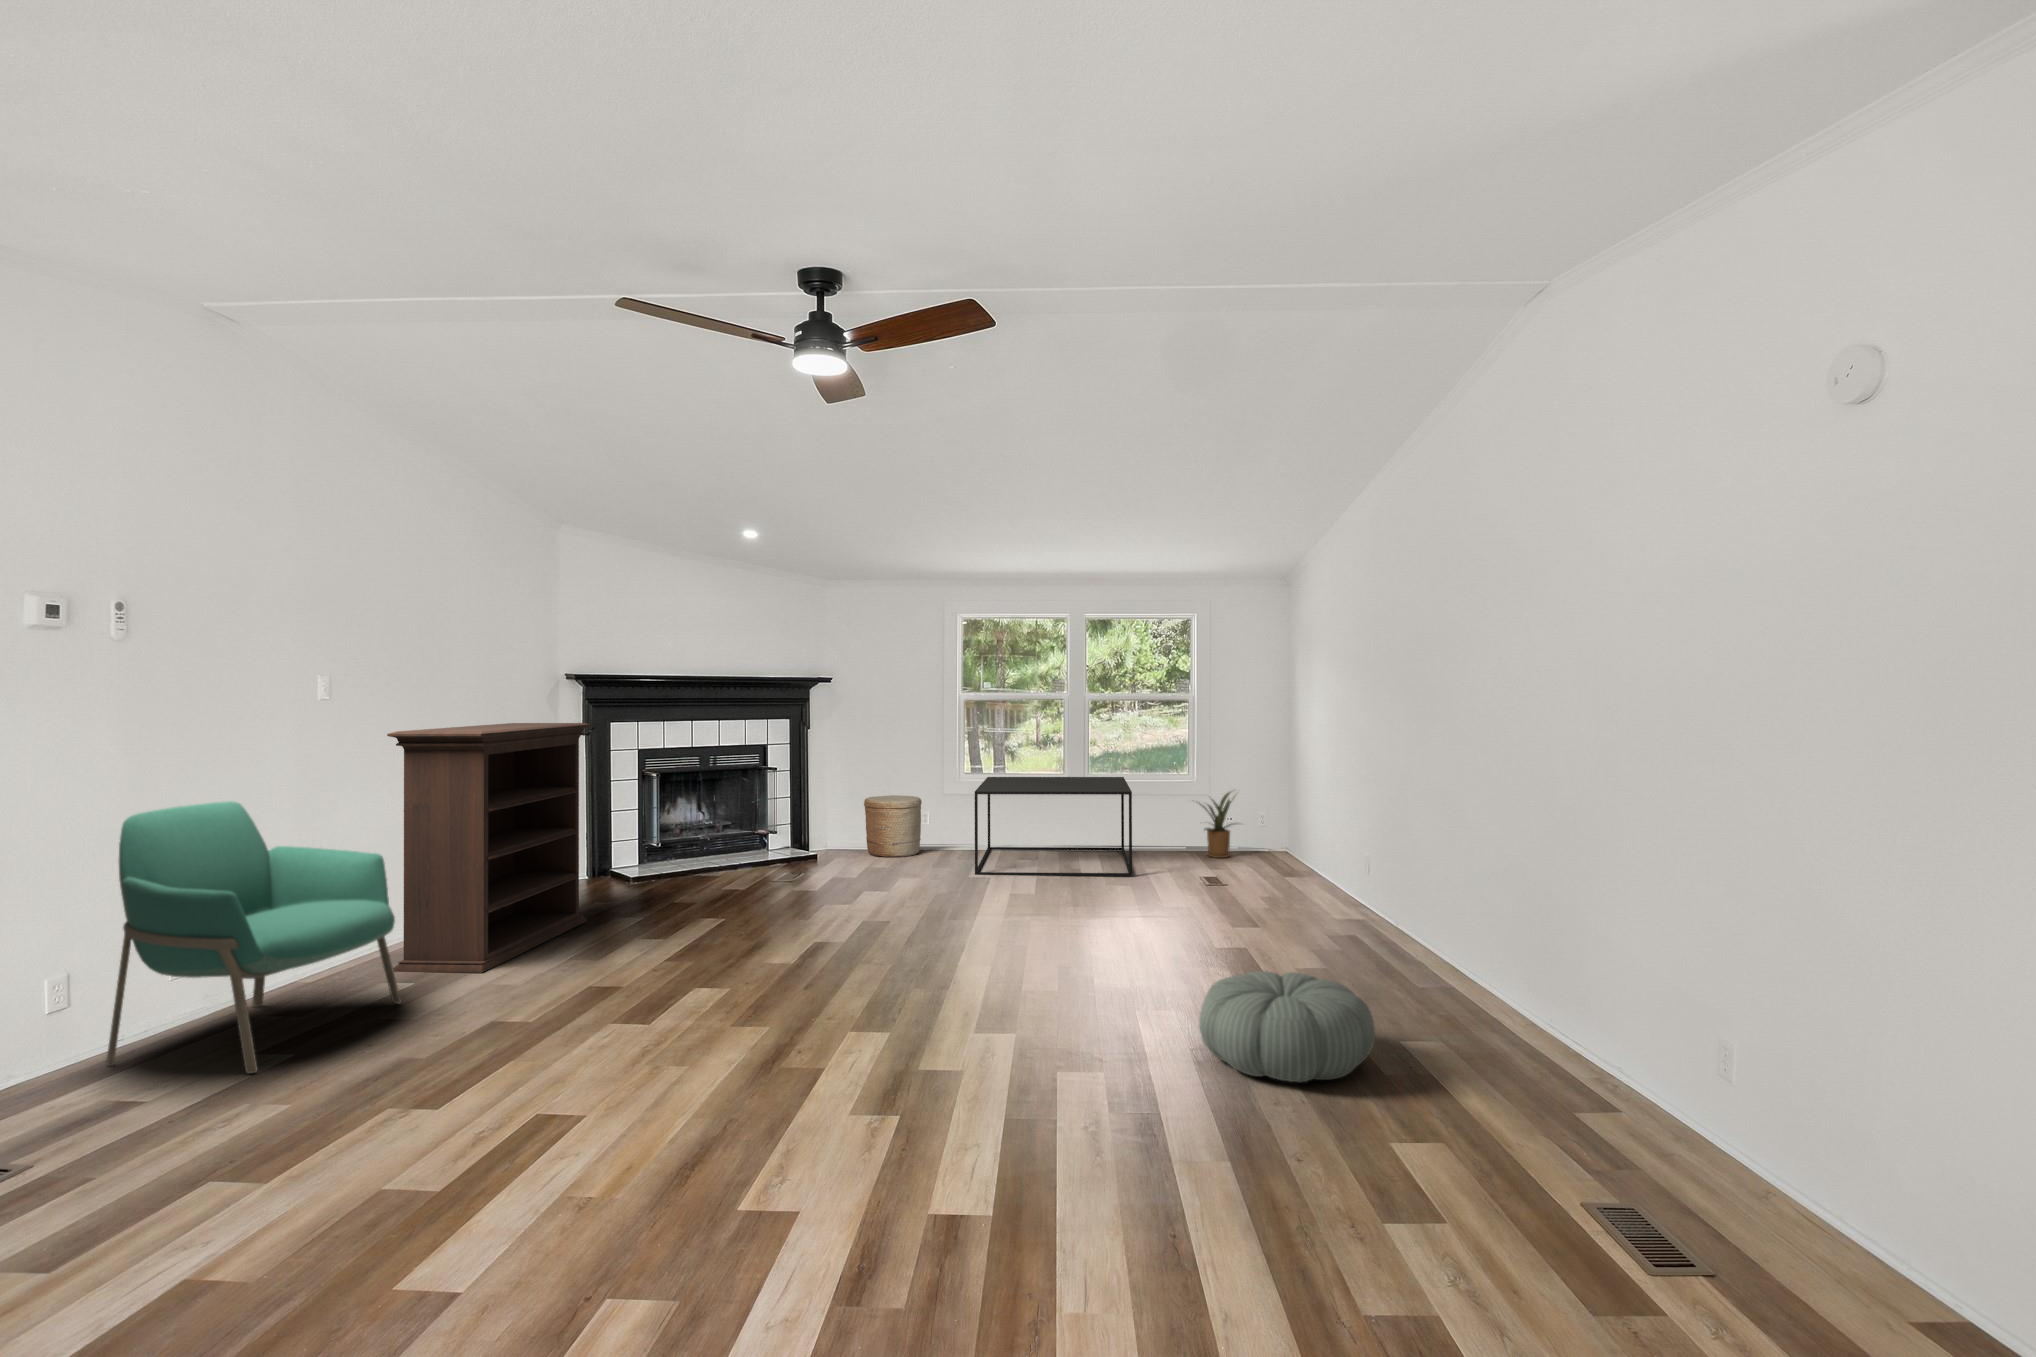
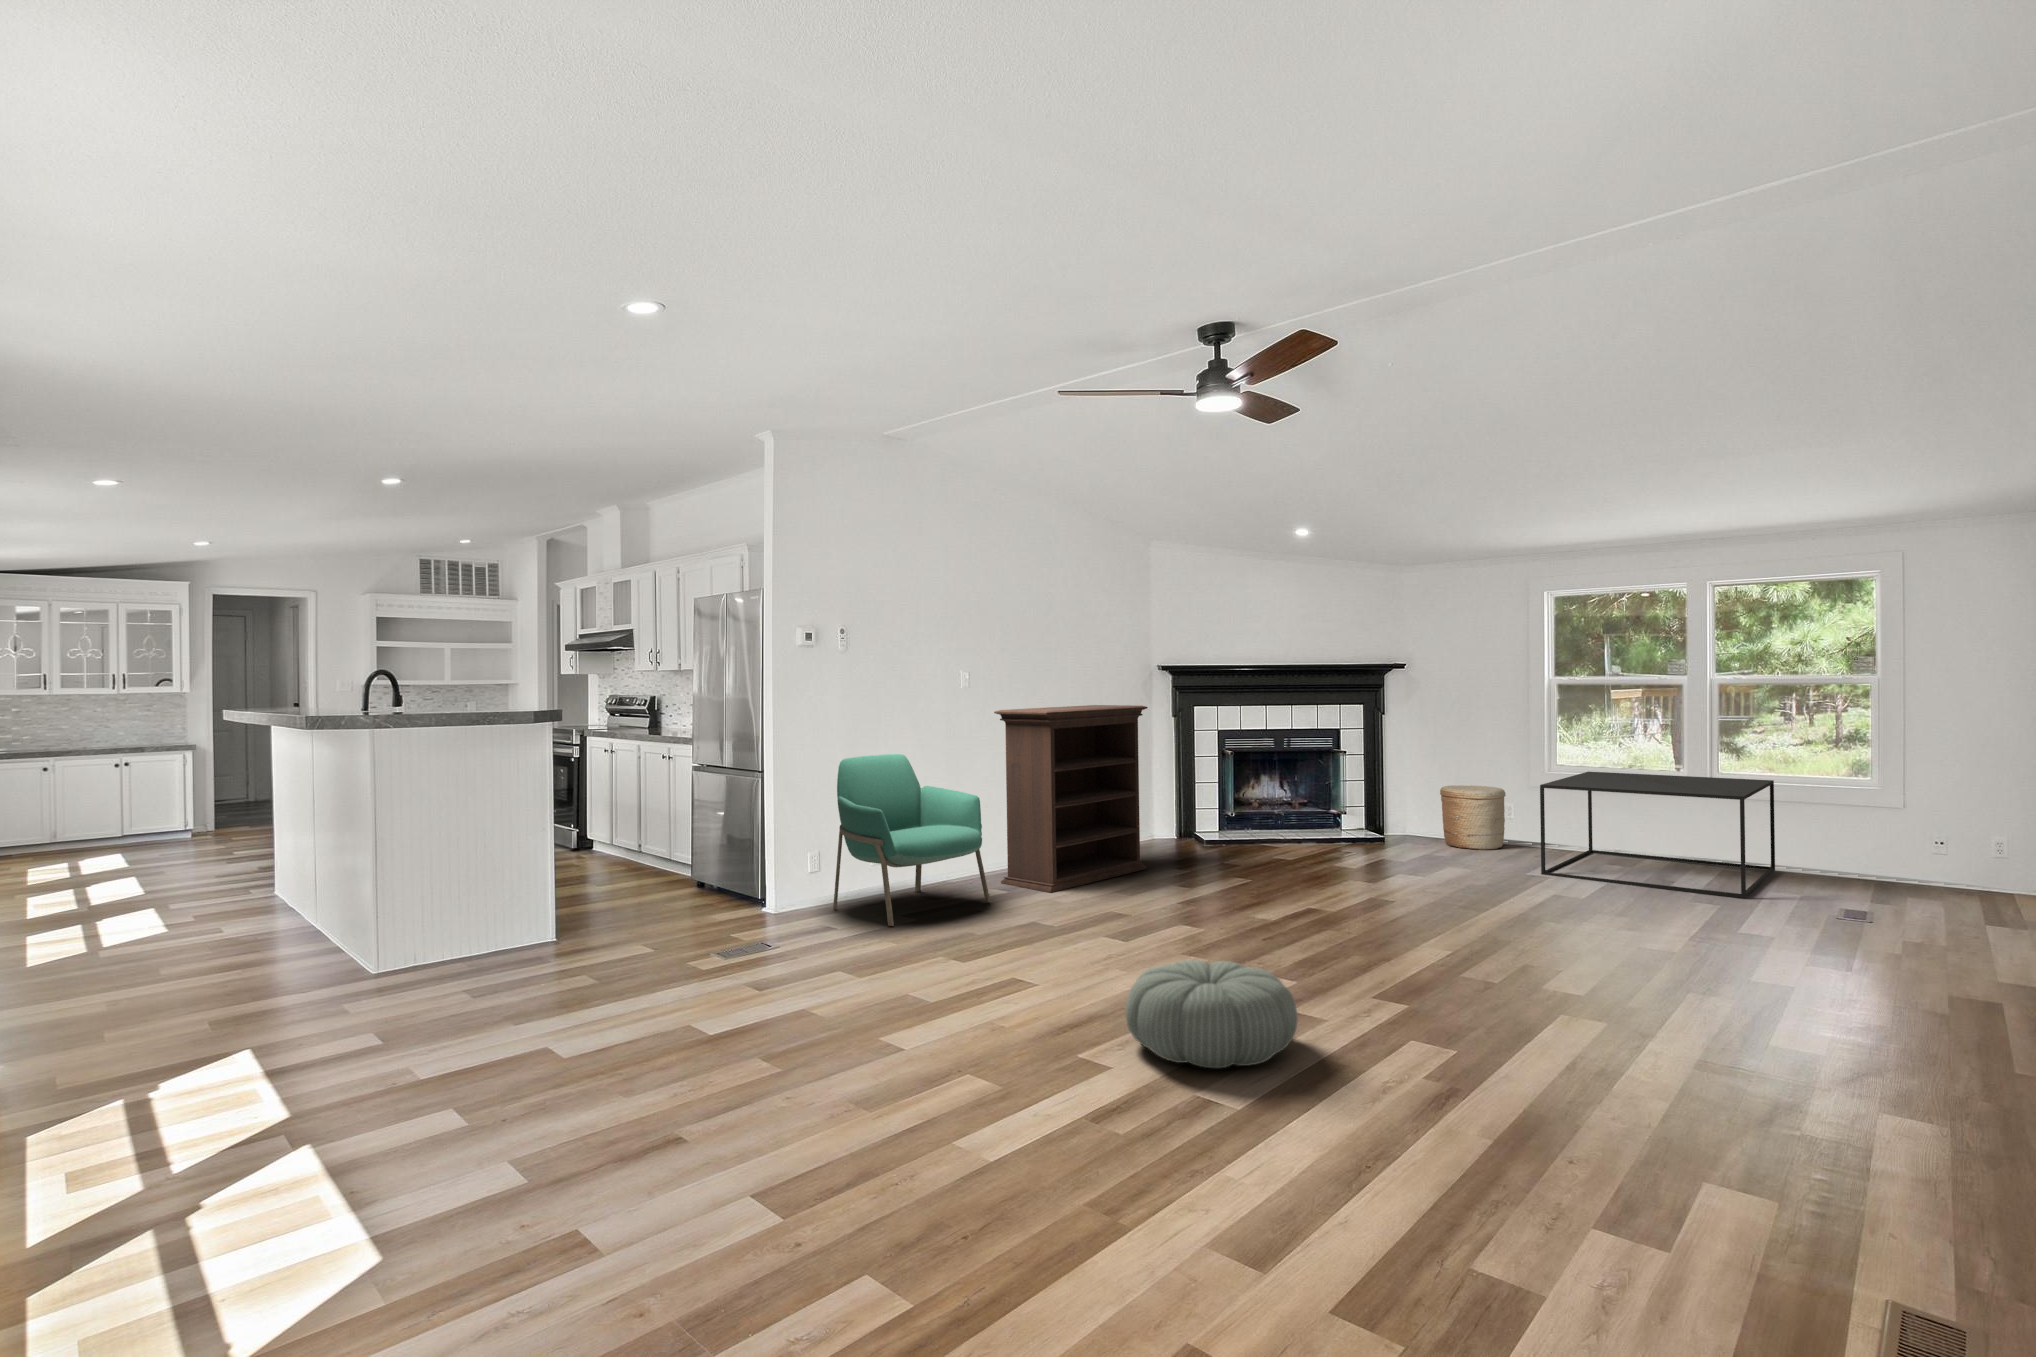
house plant: present [1202,792,1233,858] -> none [1864,806,1973,895]
pouf: present [1199,971,1375,1082] -> present [1126,960,1298,1068]

